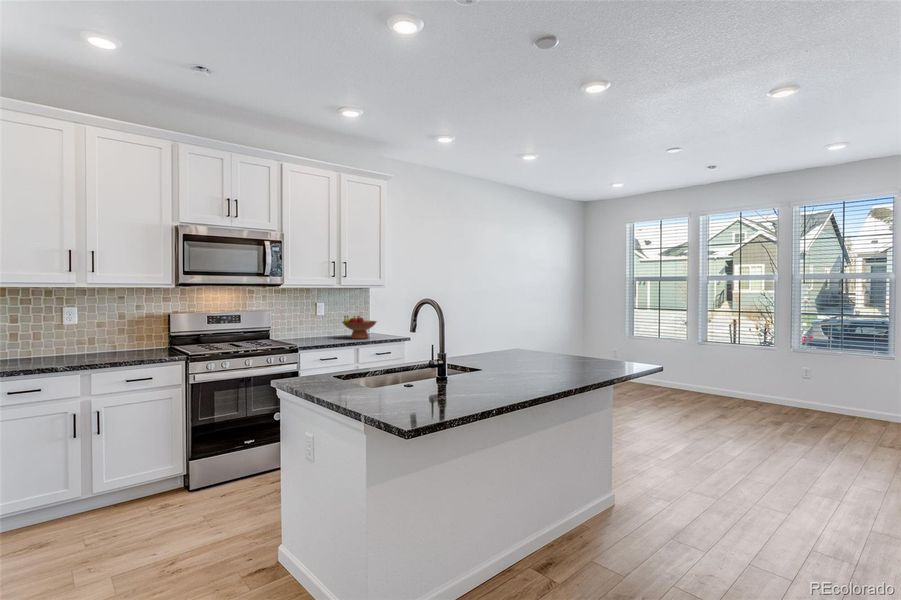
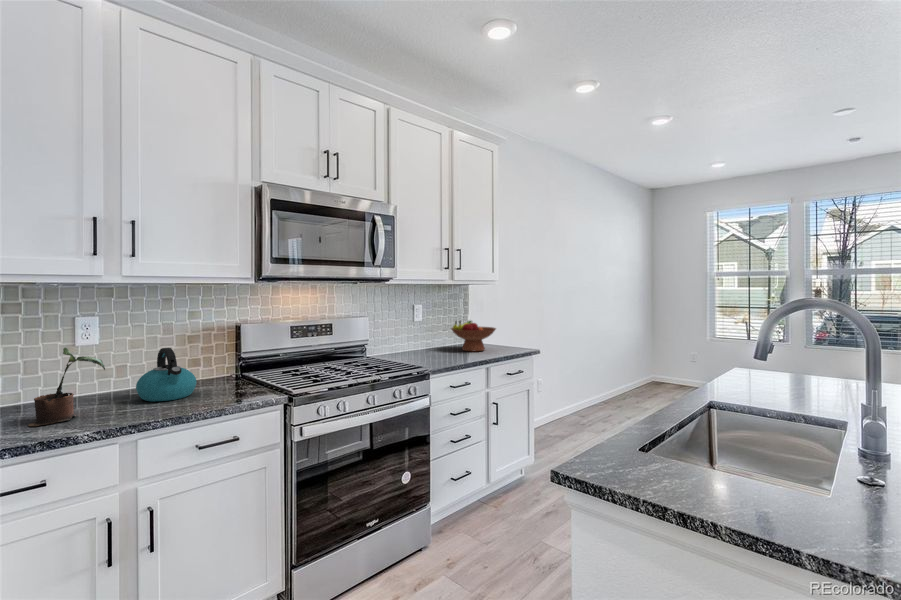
potted plant: none [34,322,77,365] -> present [29,348,105,426]
kettle: none [97,326,135,358] -> present [136,348,197,401]

